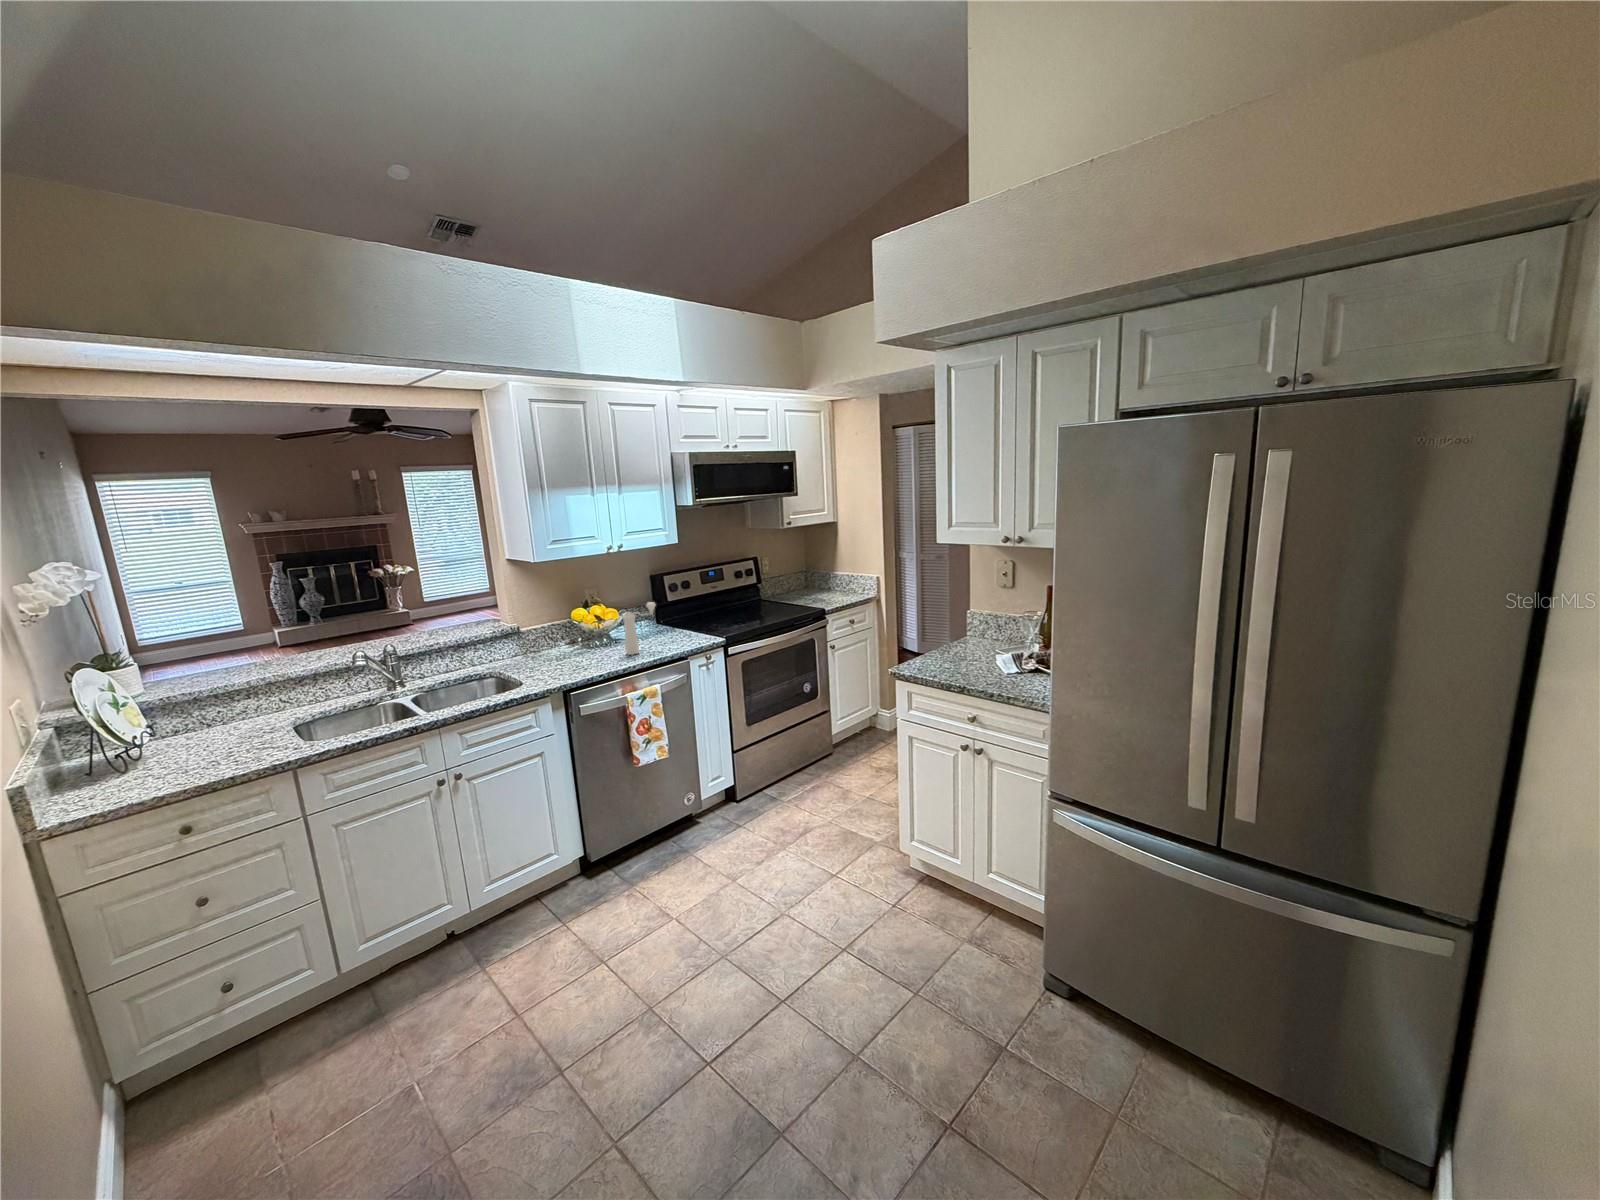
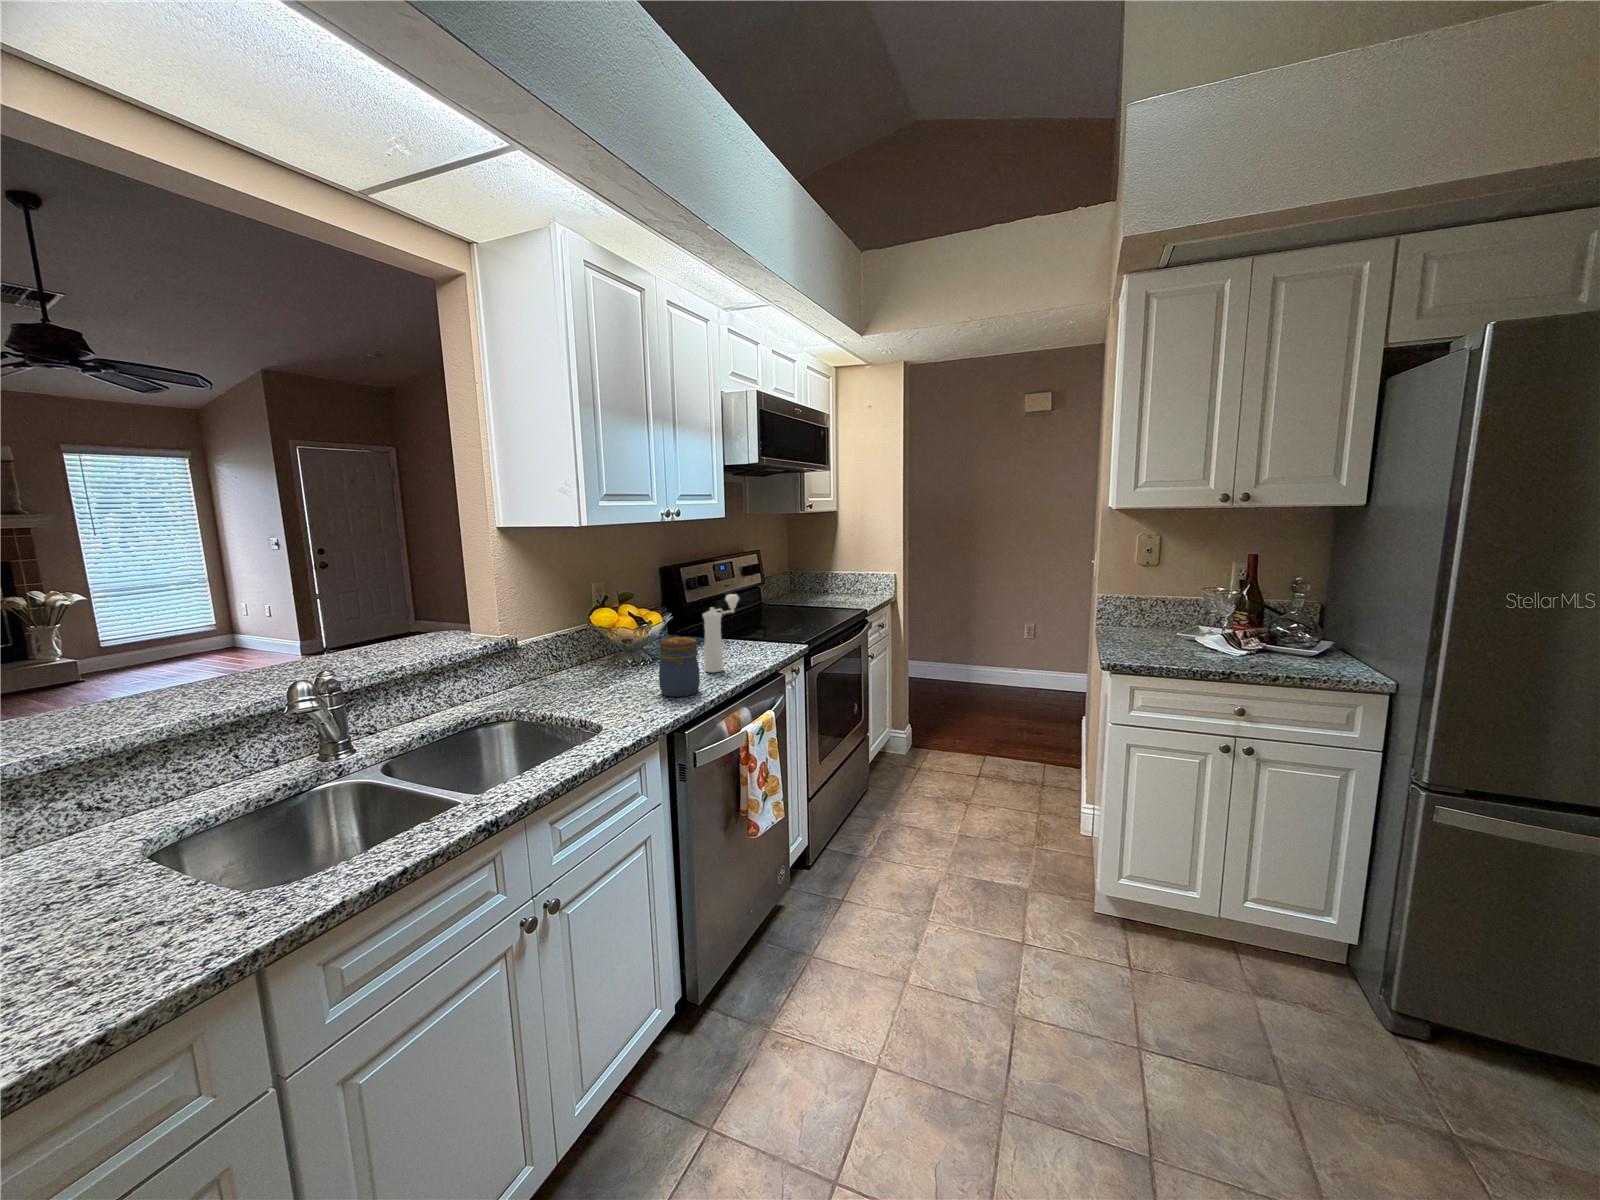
jar: none [573,632,601,670] -> present [659,637,700,697]

